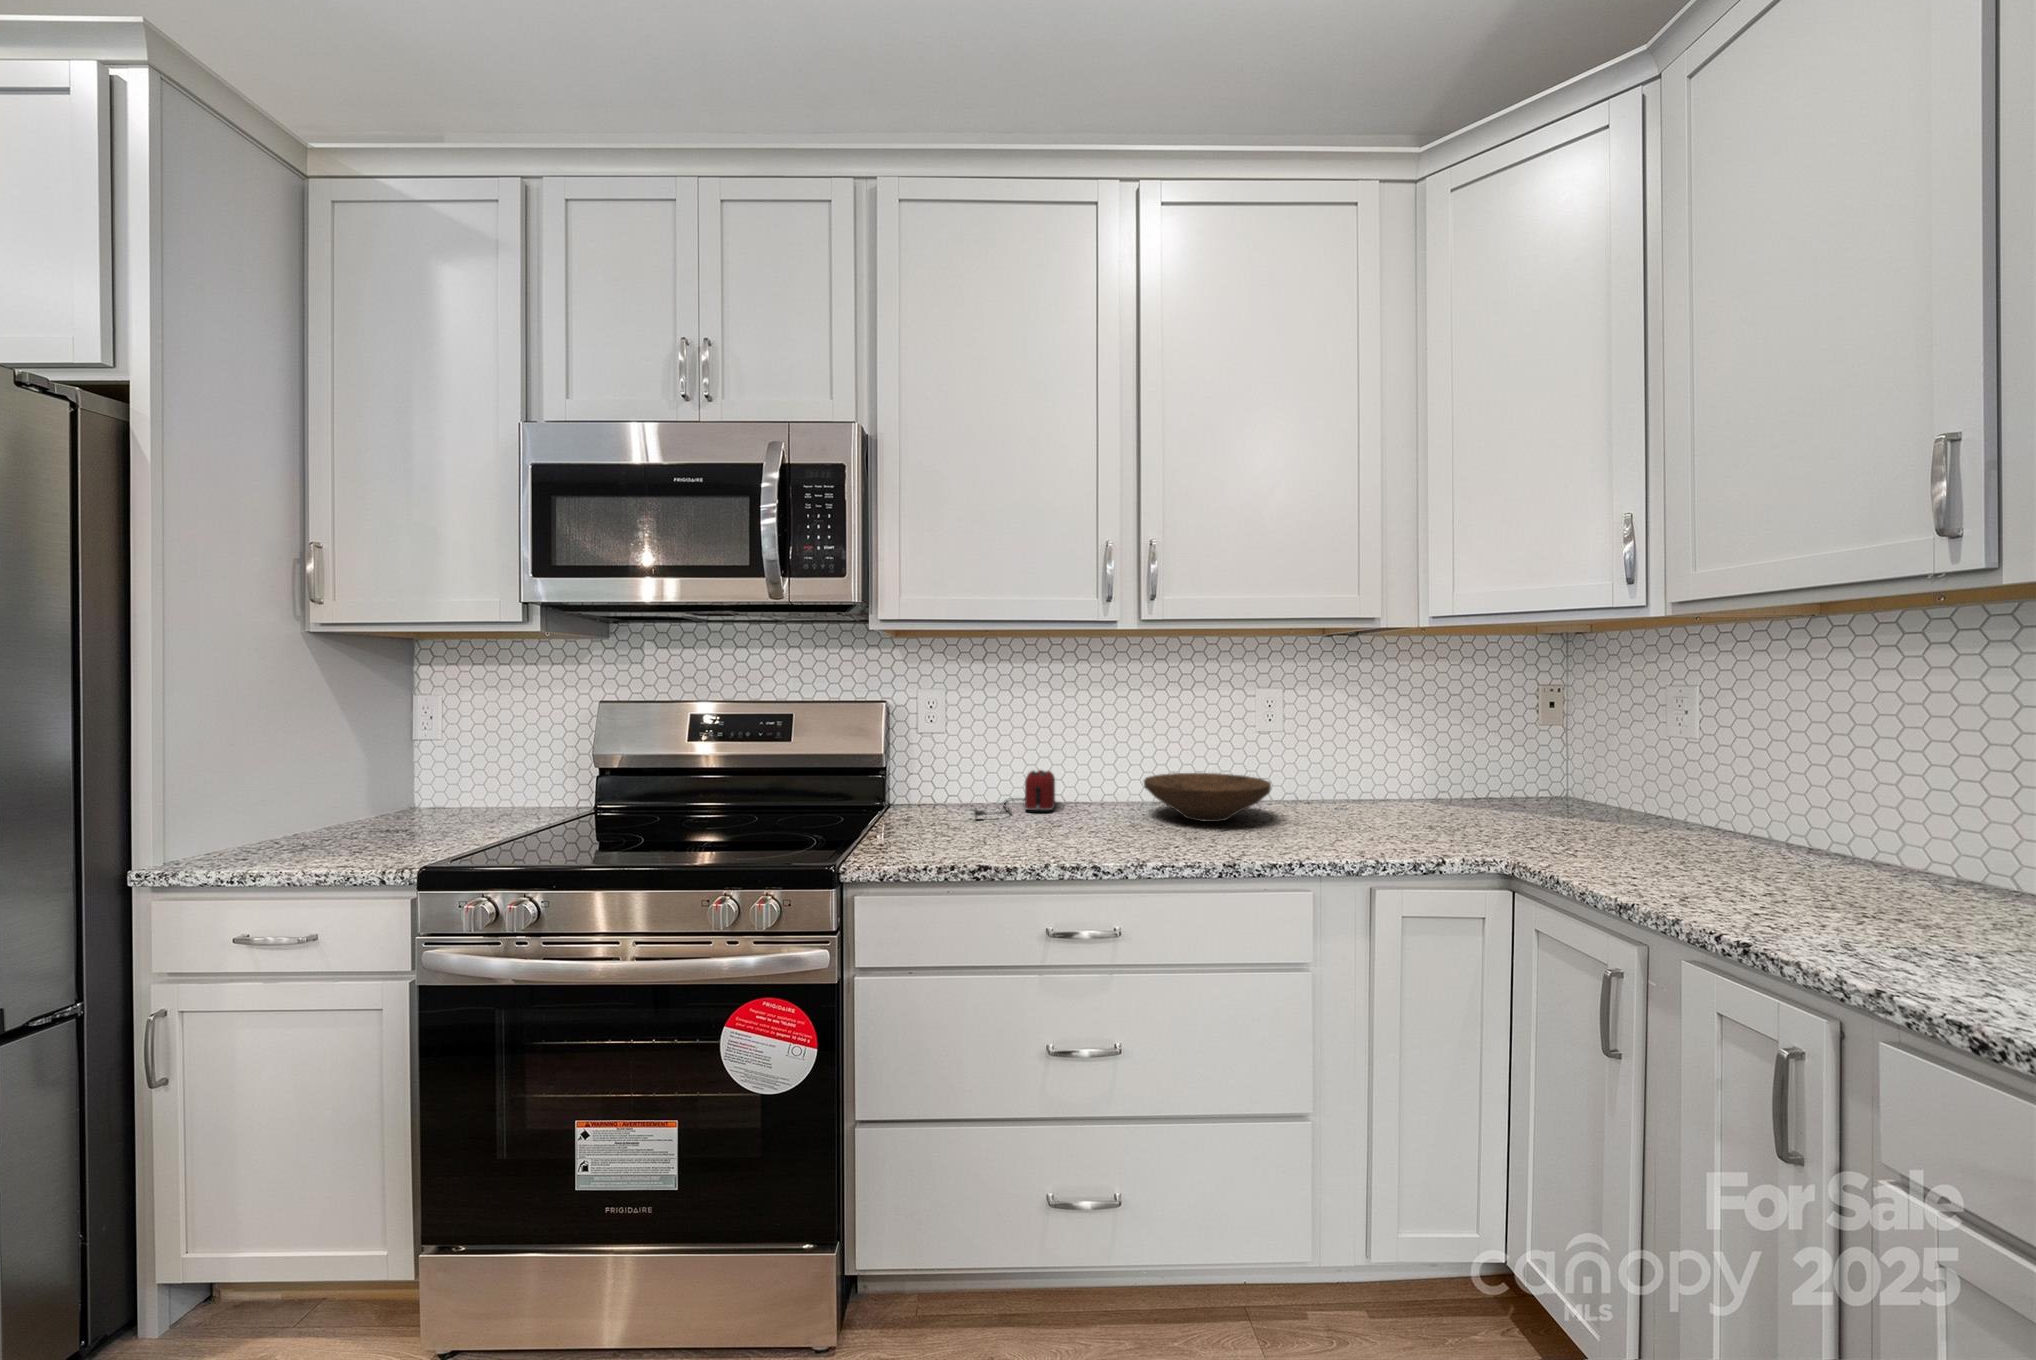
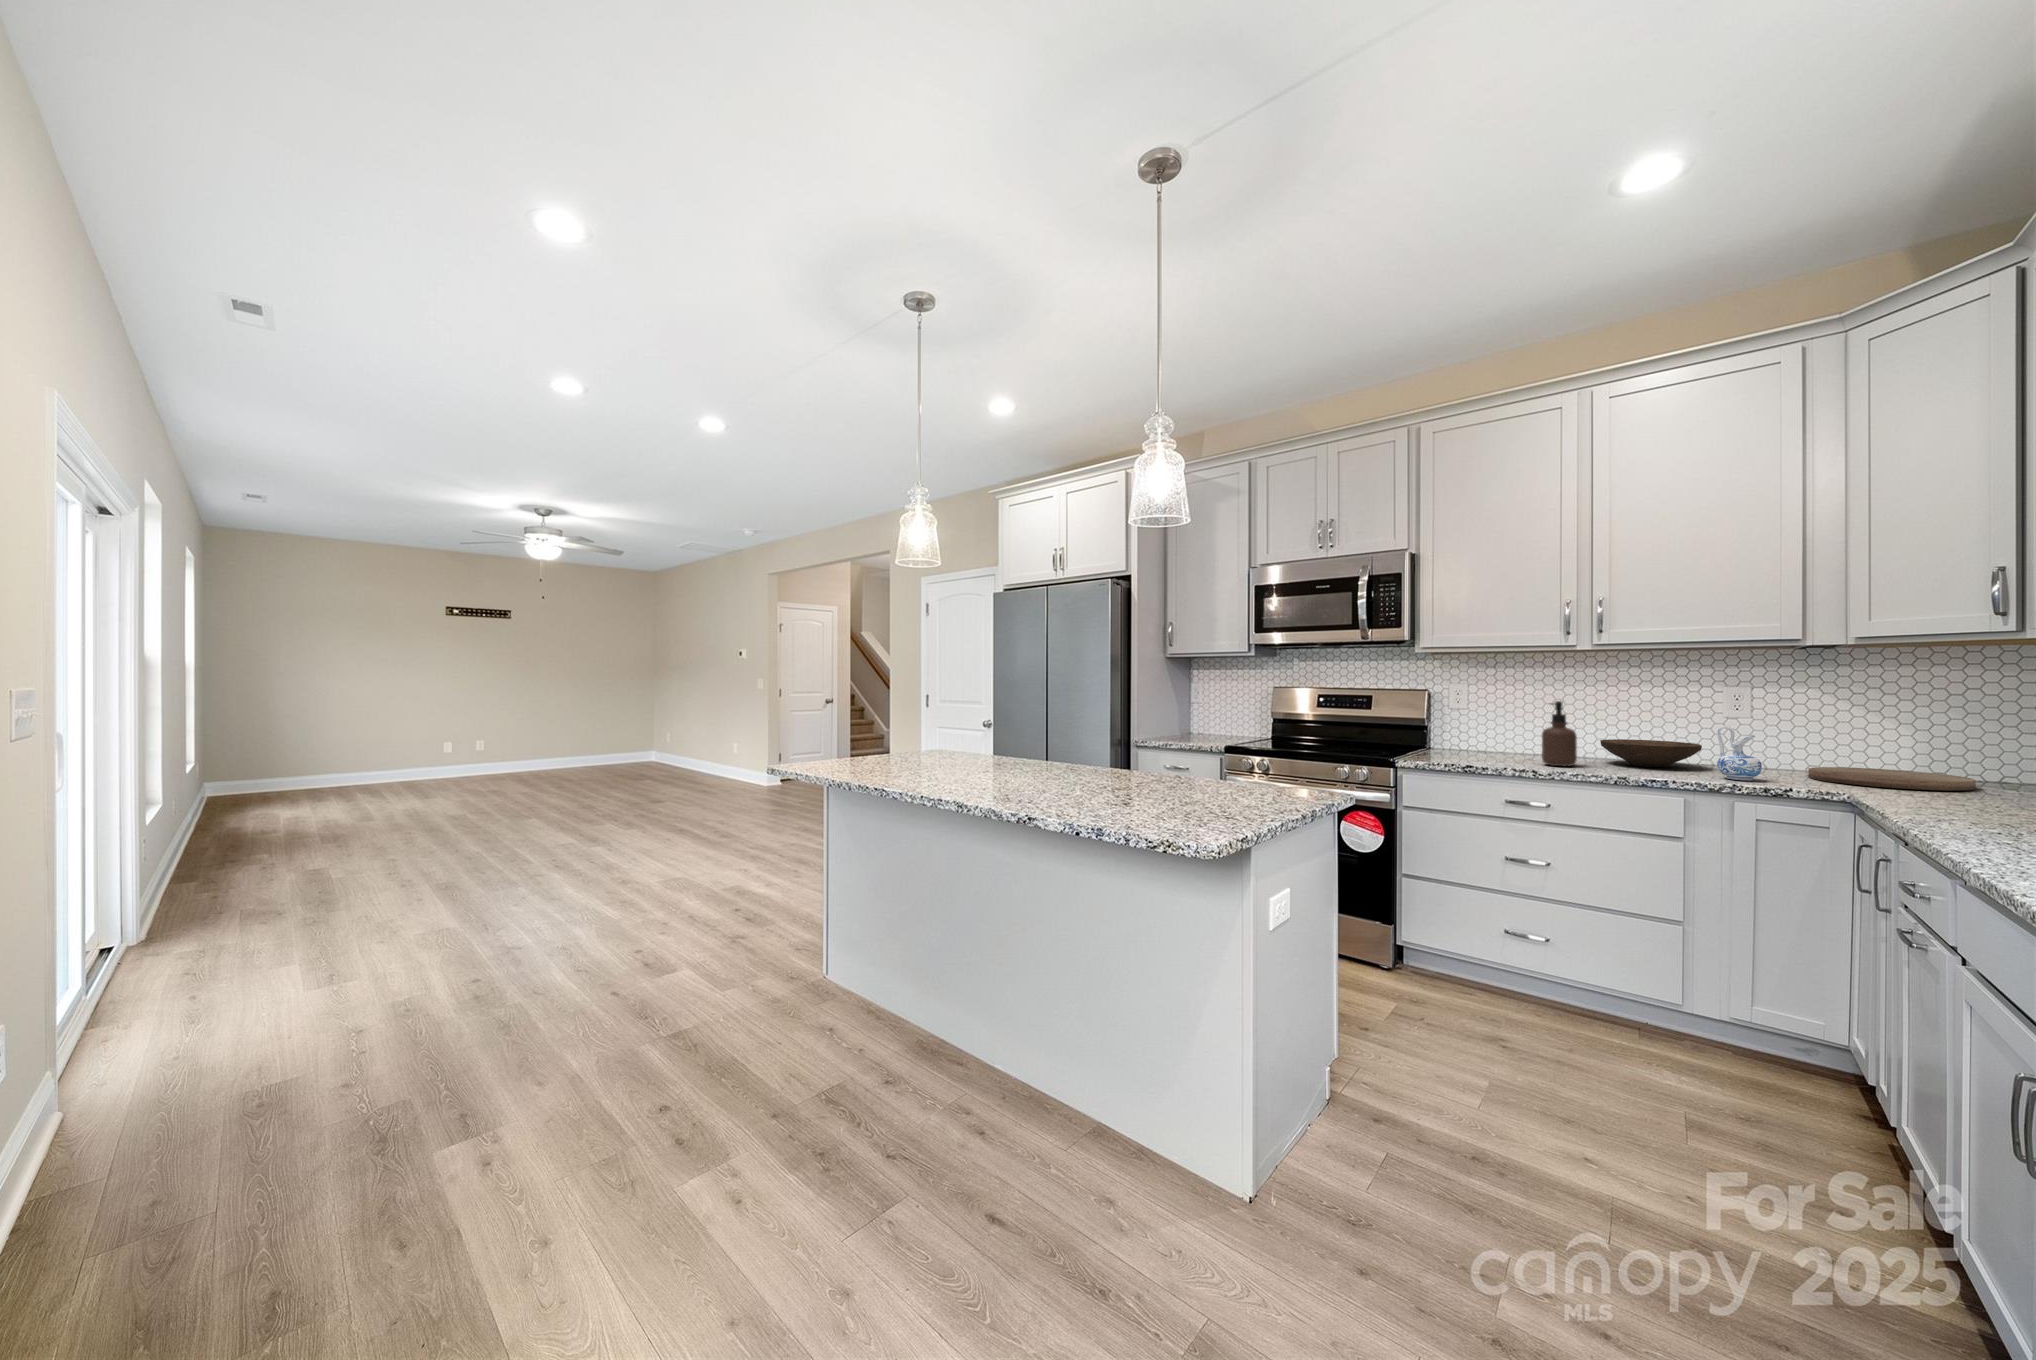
soap dispenser: none [1082,721,1133,841] -> present [1542,701,1577,766]
ceramic pitcher: none [1321,756,1377,845] -> present [1717,726,1762,781]
toaster: present [972,770,1056,818] -> none [1476,732,1542,755]
cutting board: none [1378,796,1552,836] -> present [1808,767,1976,791]

